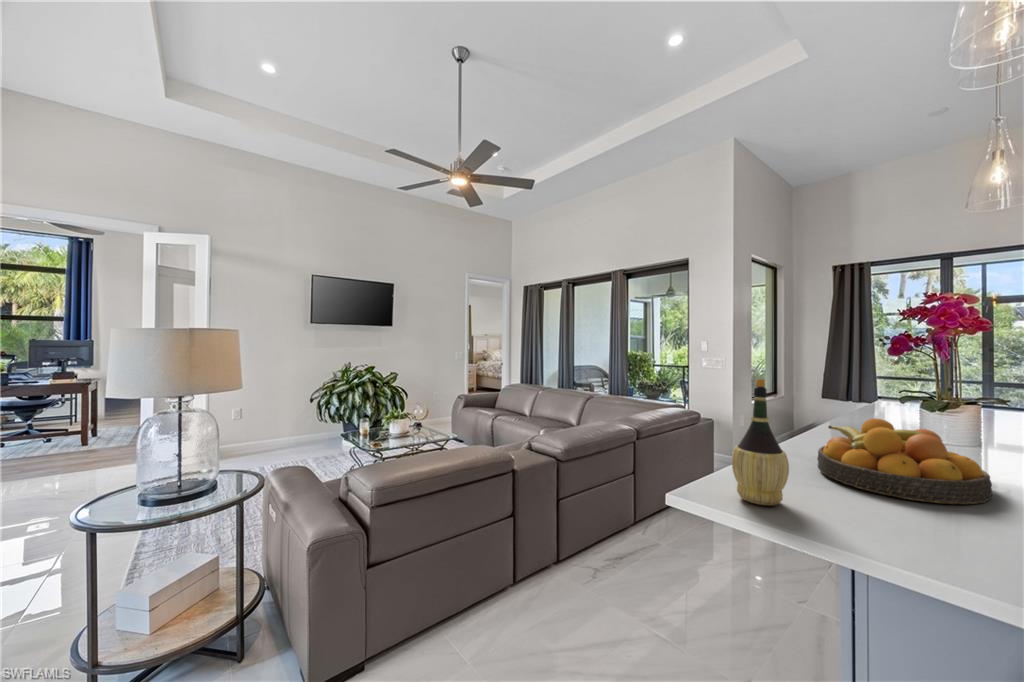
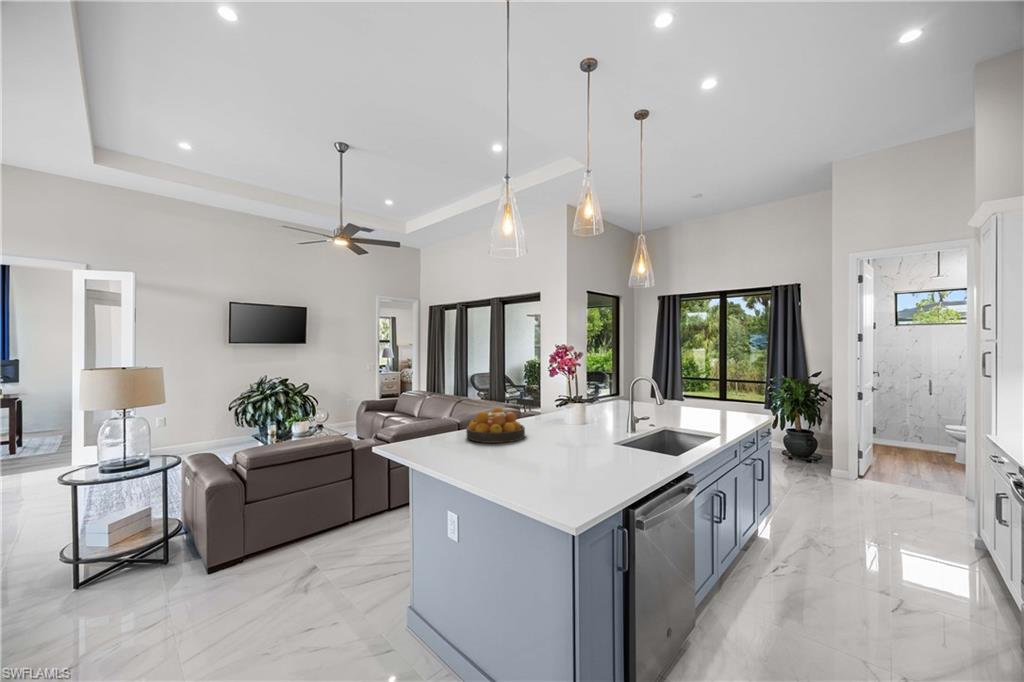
wine bottle: present [732,379,789,505] -> none [405,391,427,447]

